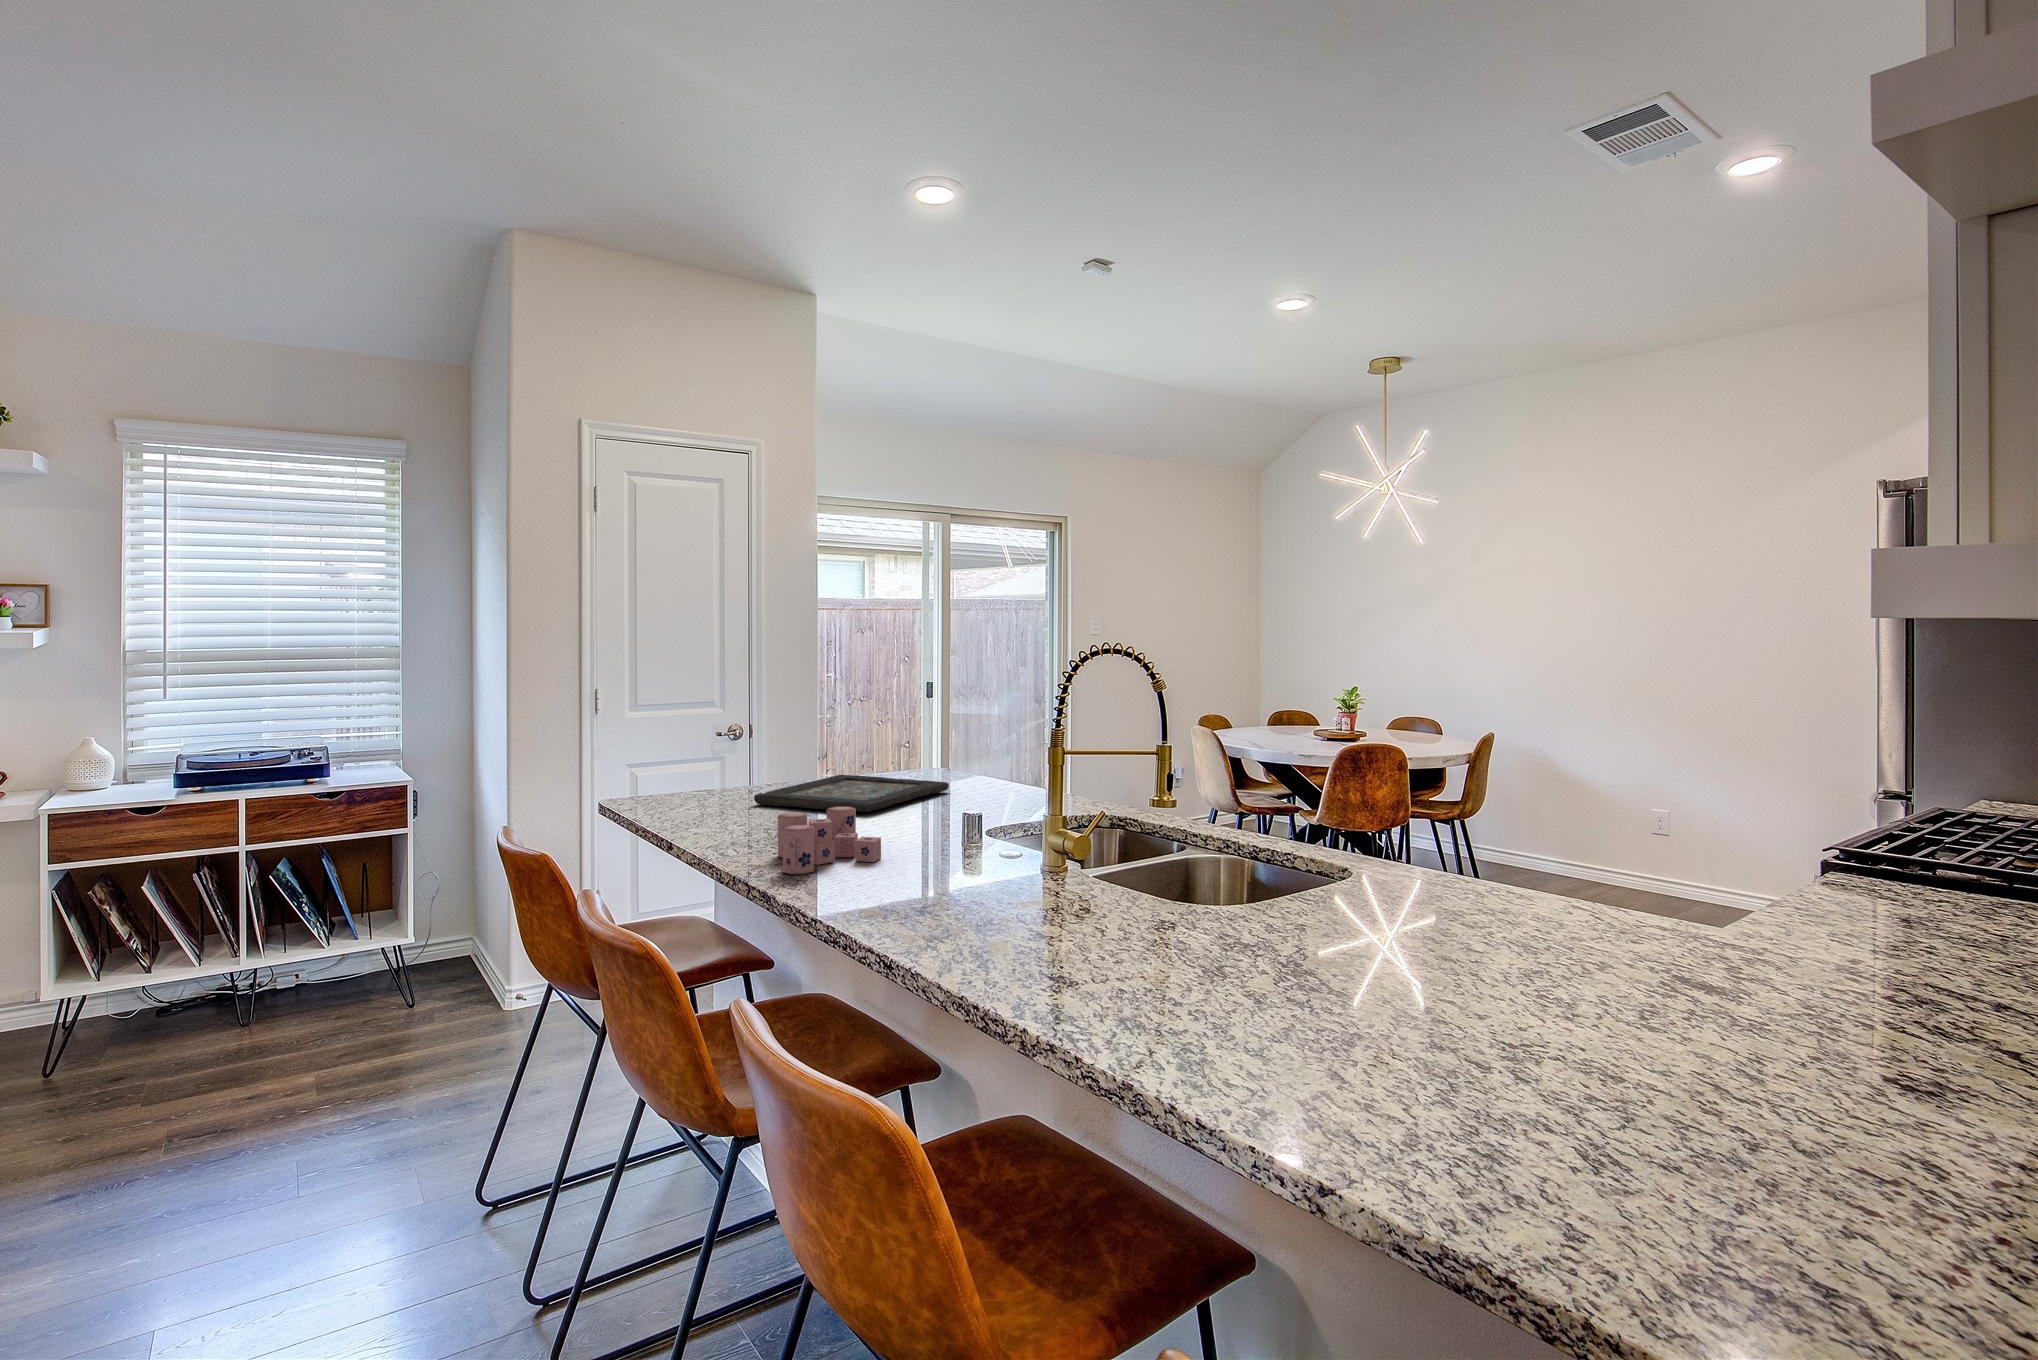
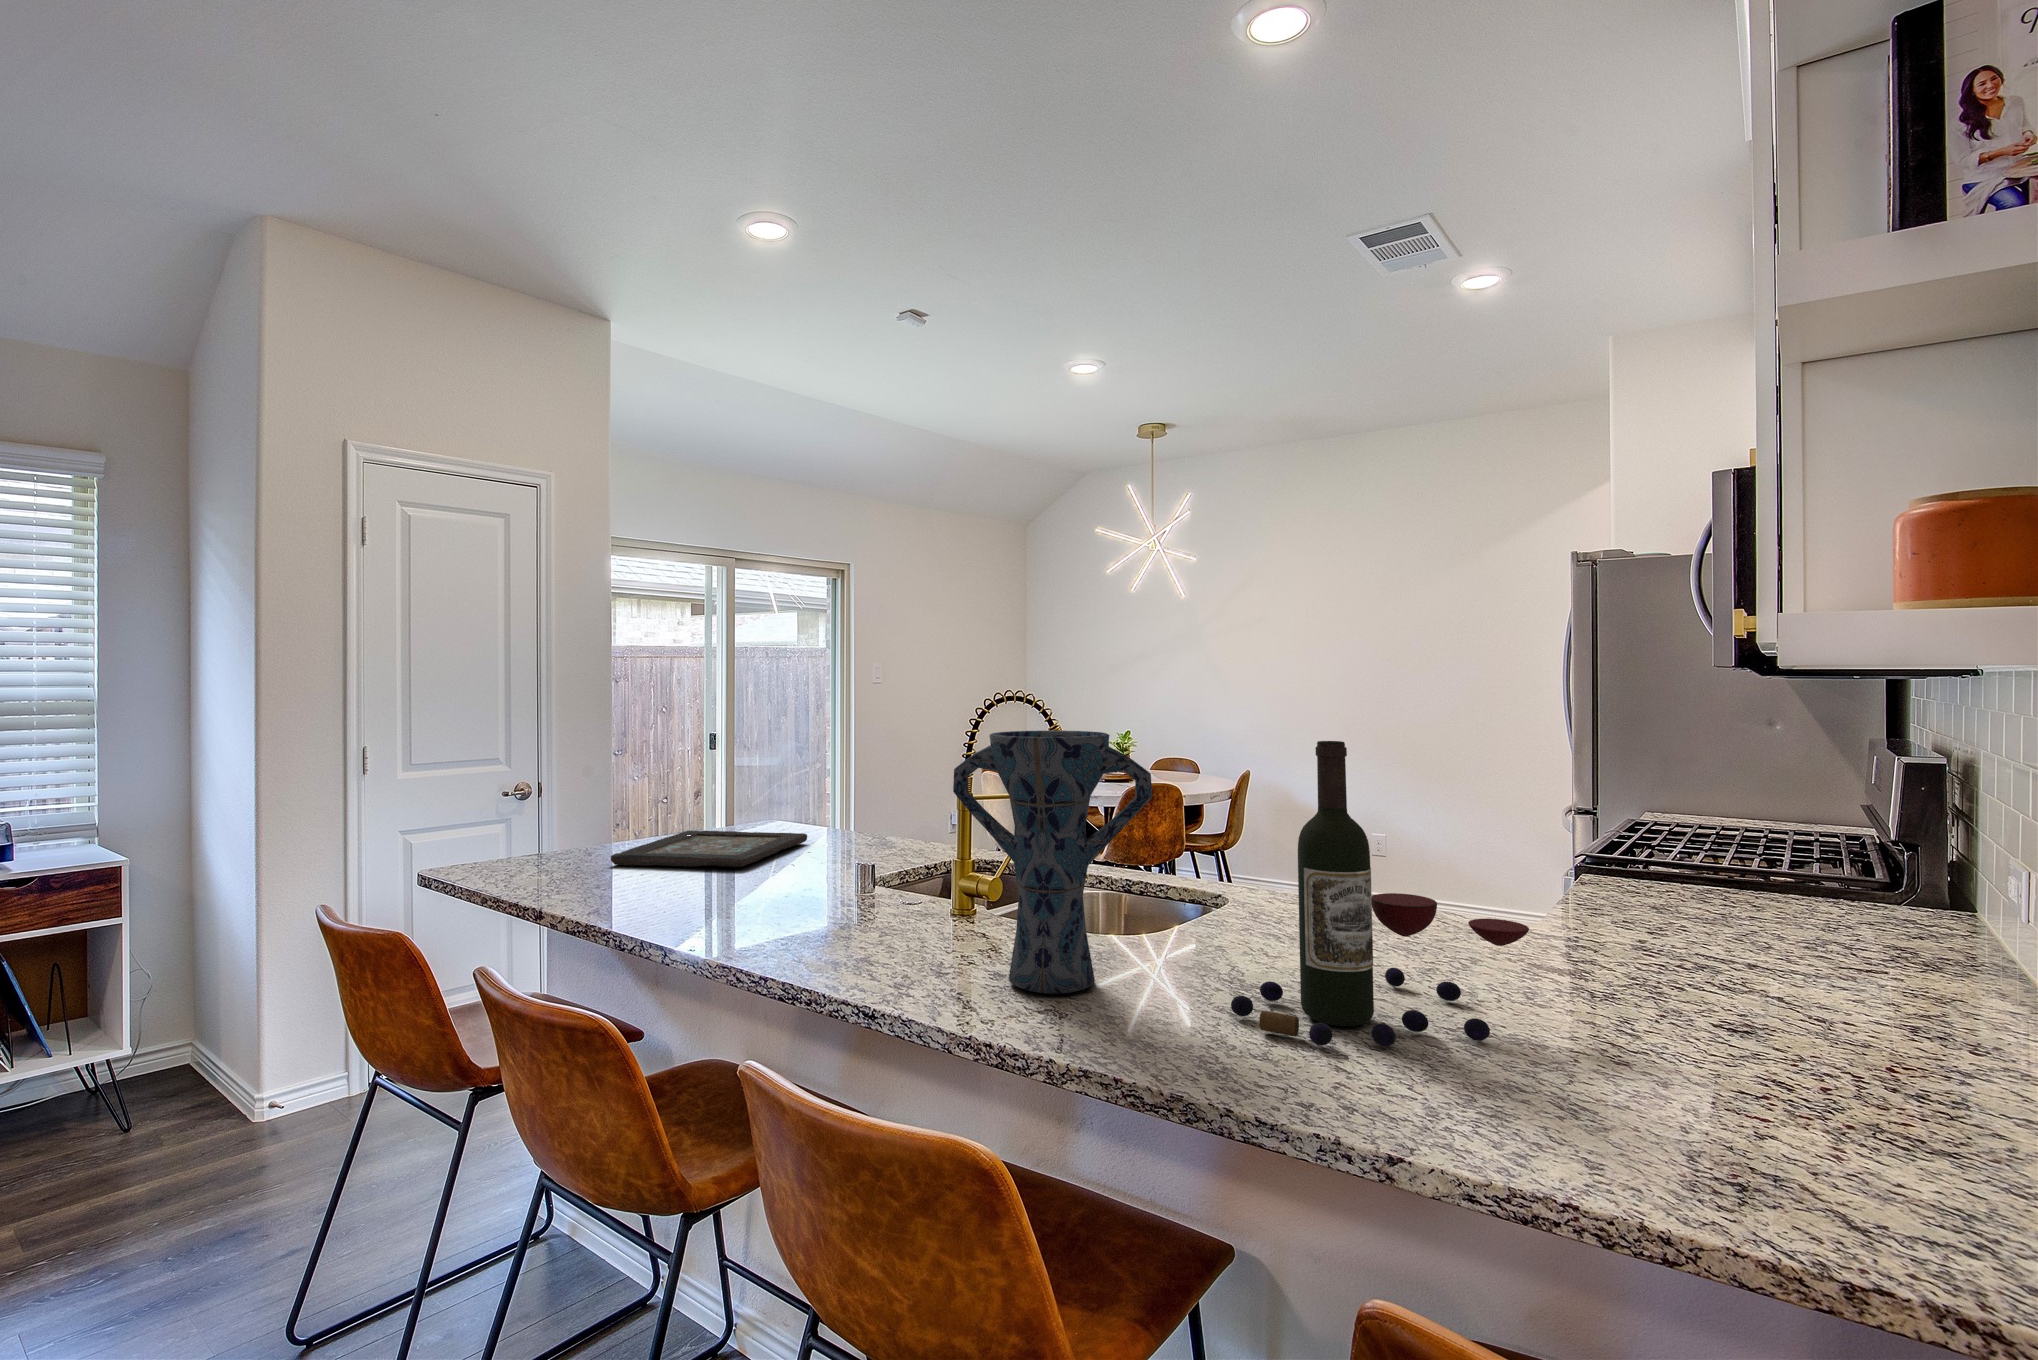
vase: none [985,683,1185,963] -> present [953,731,1152,994]
wine bottle: none [1250,700,1636,1064] -> present [1231,741,1529,1047]
candle: present [778,807,881,874] -> none [681,861,791,933]

